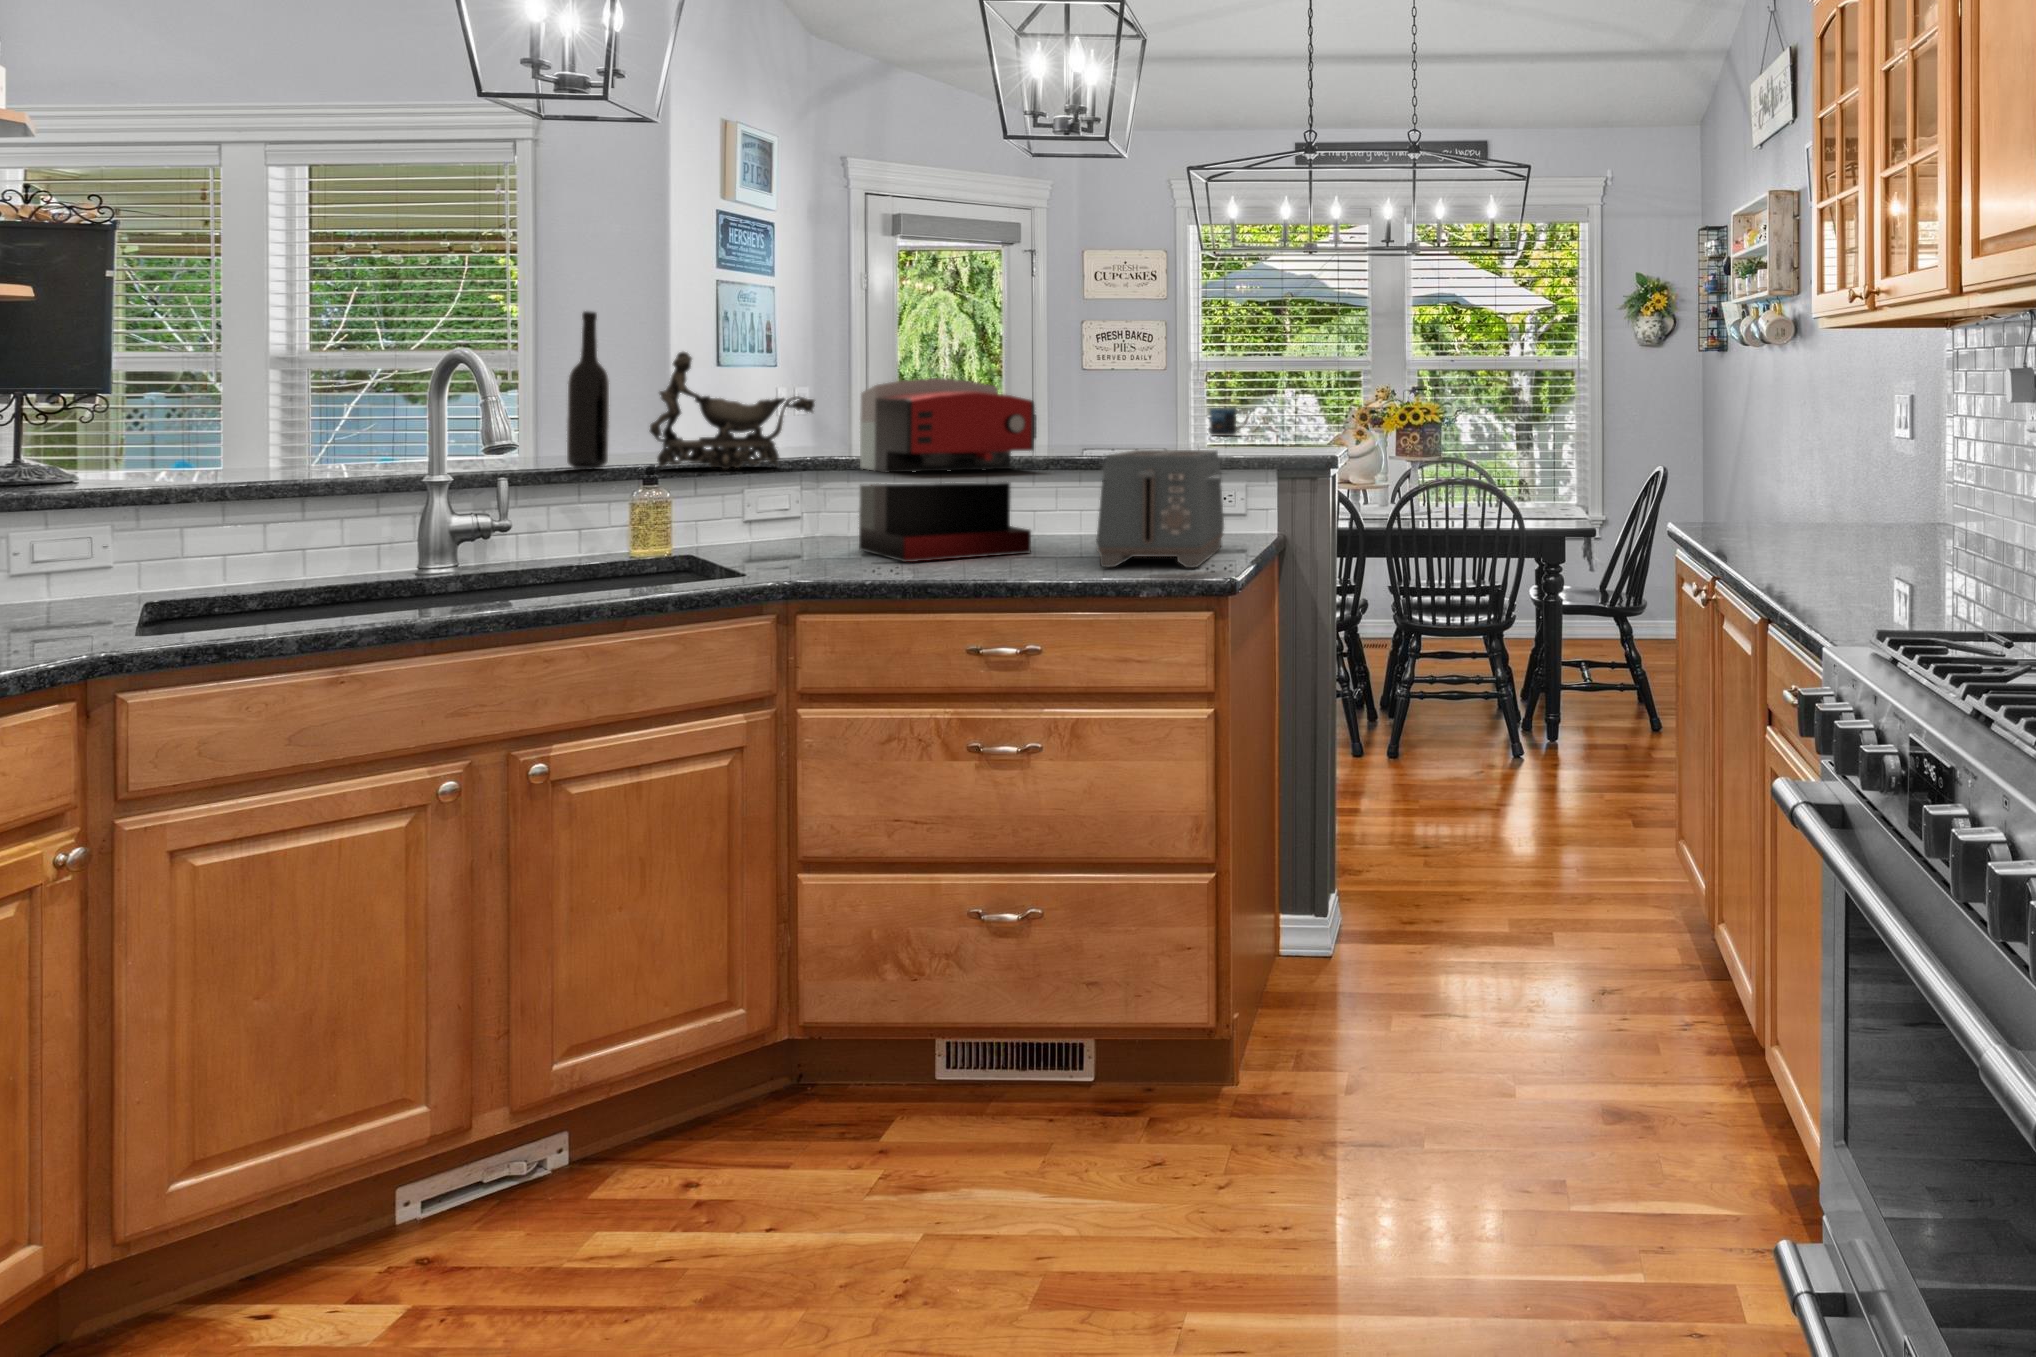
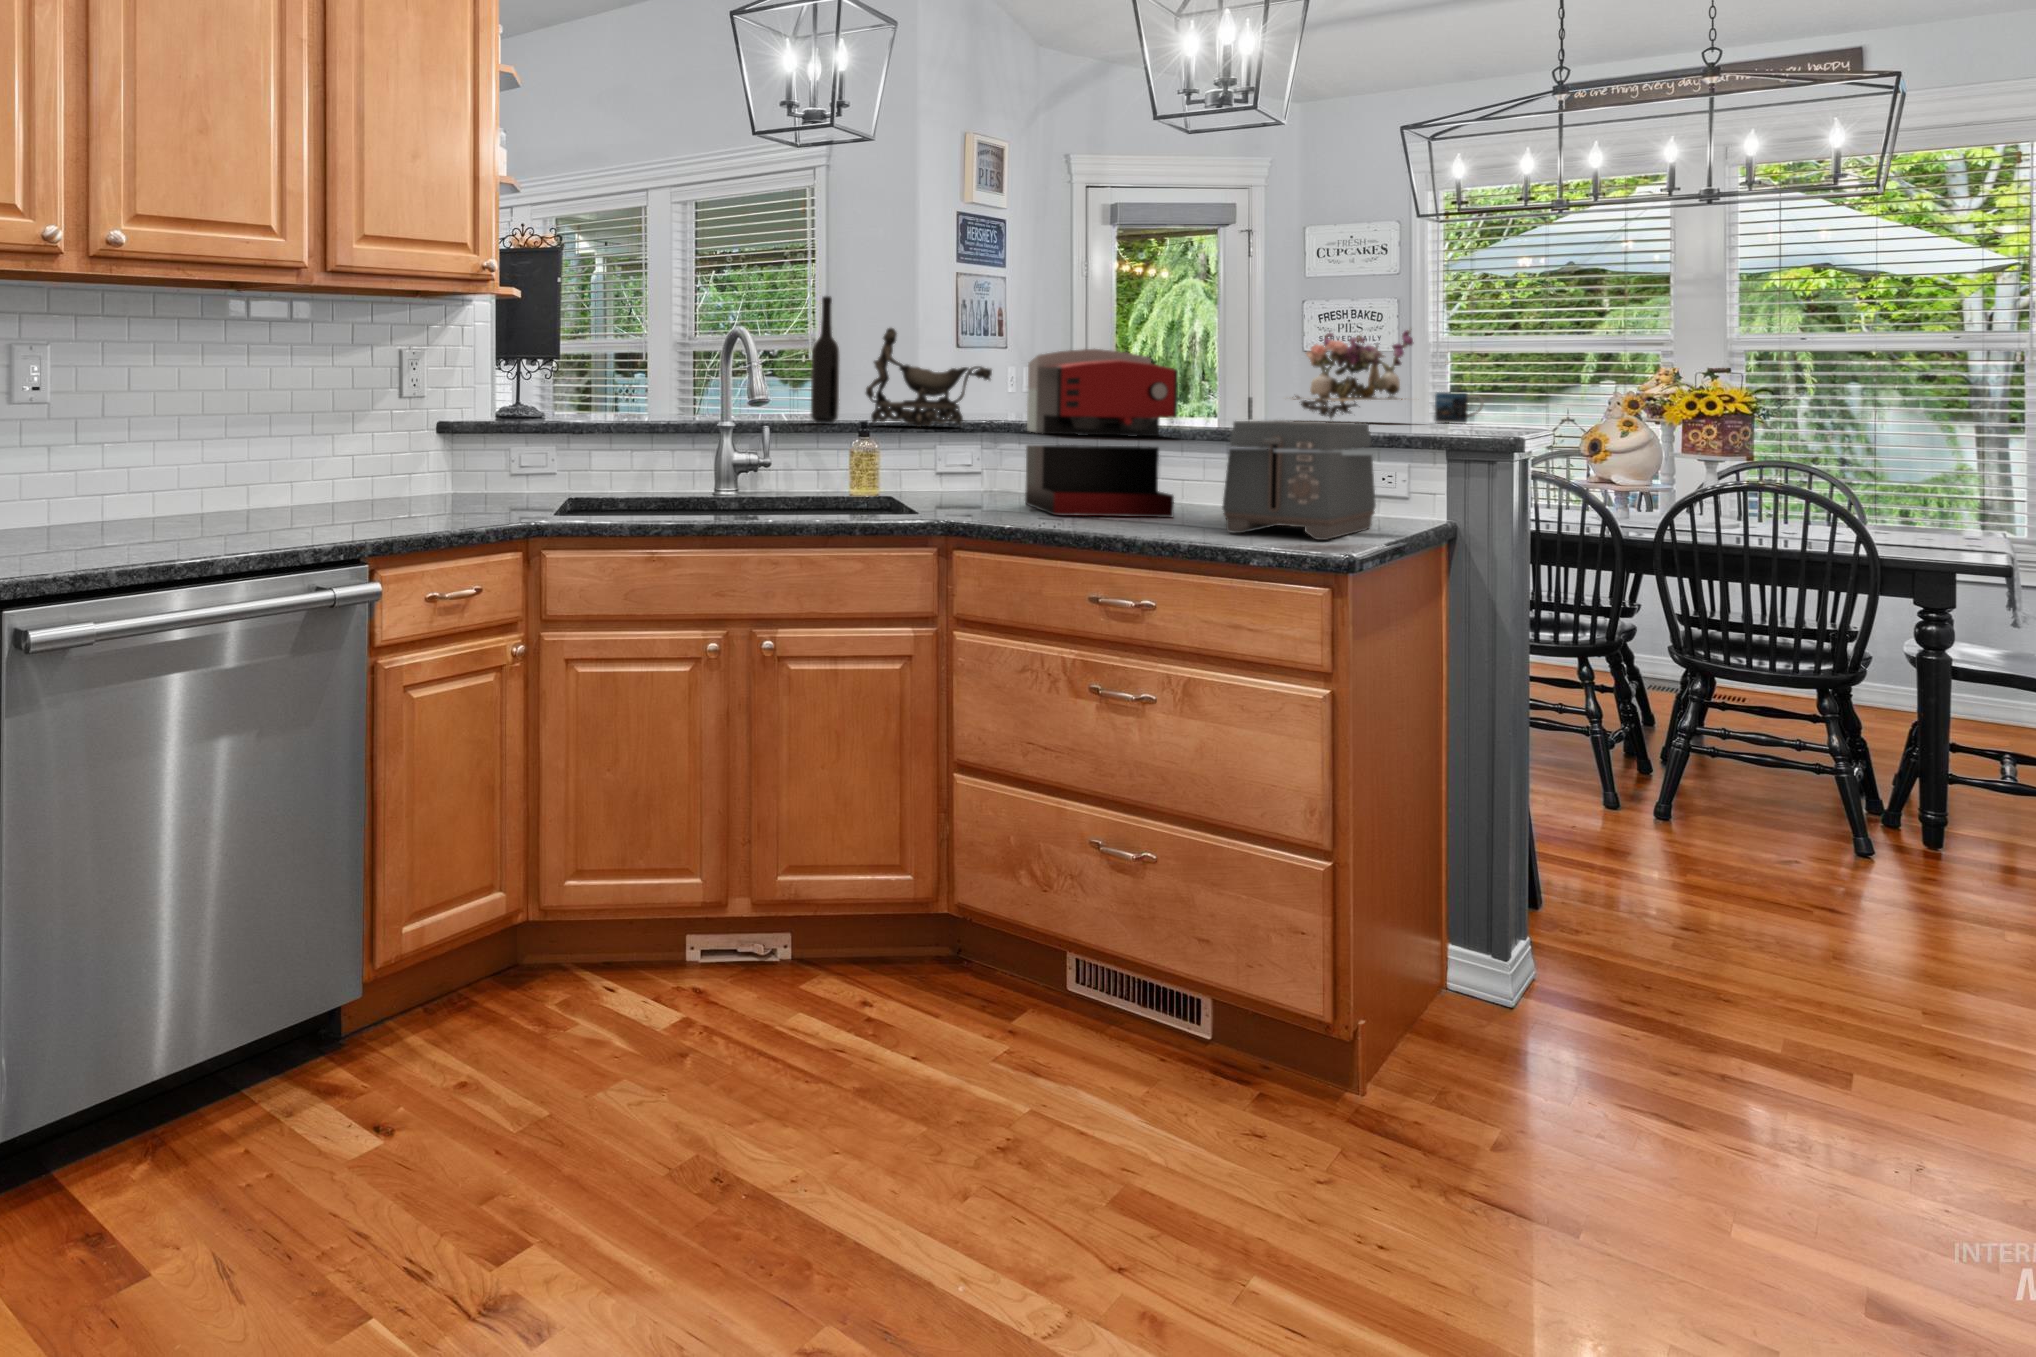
flower arrangement: none [1082,350,1201,438] -> present [1292,330,1413,419]

